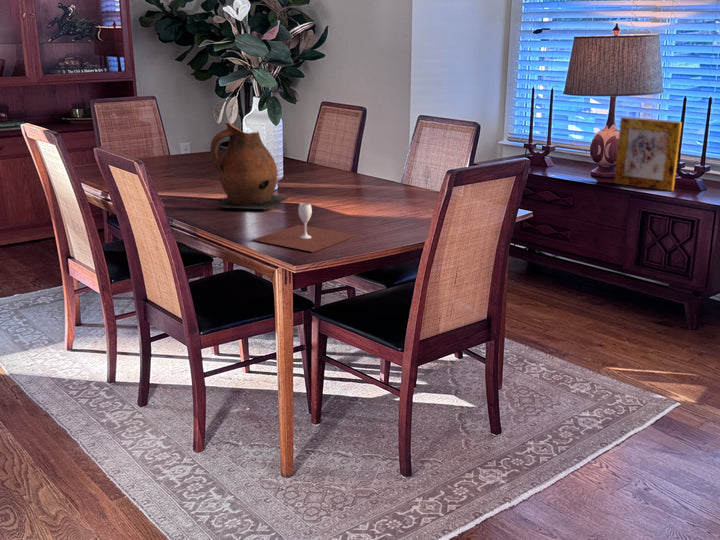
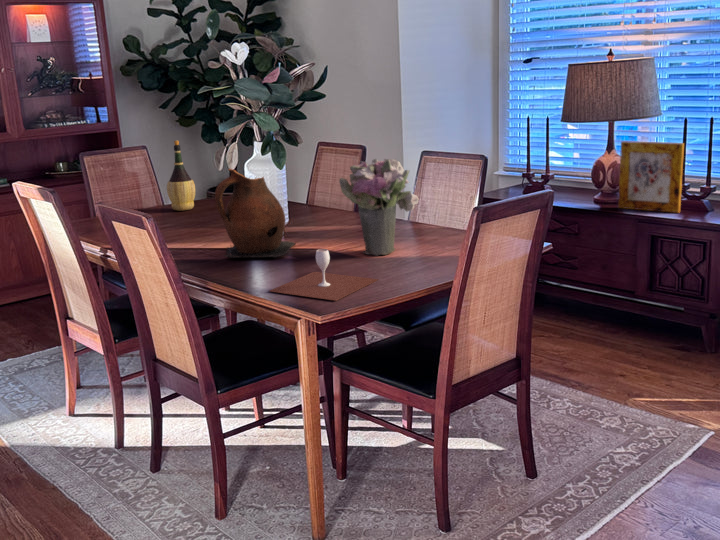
wine bottle: none [172,92,200,161] -> present [167,140,196,210]
flower bouquet: none [329,120,406,214] -> present [339,159,418,256]

